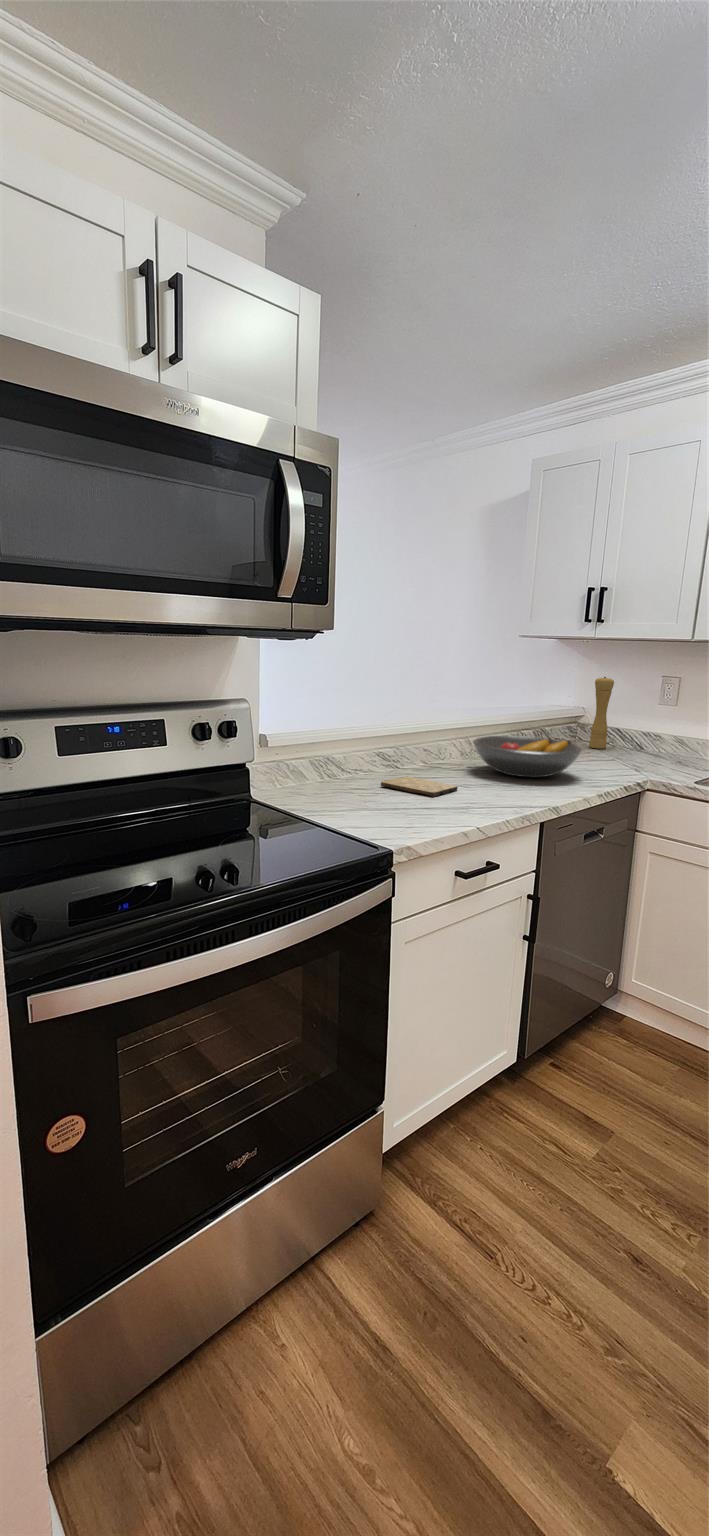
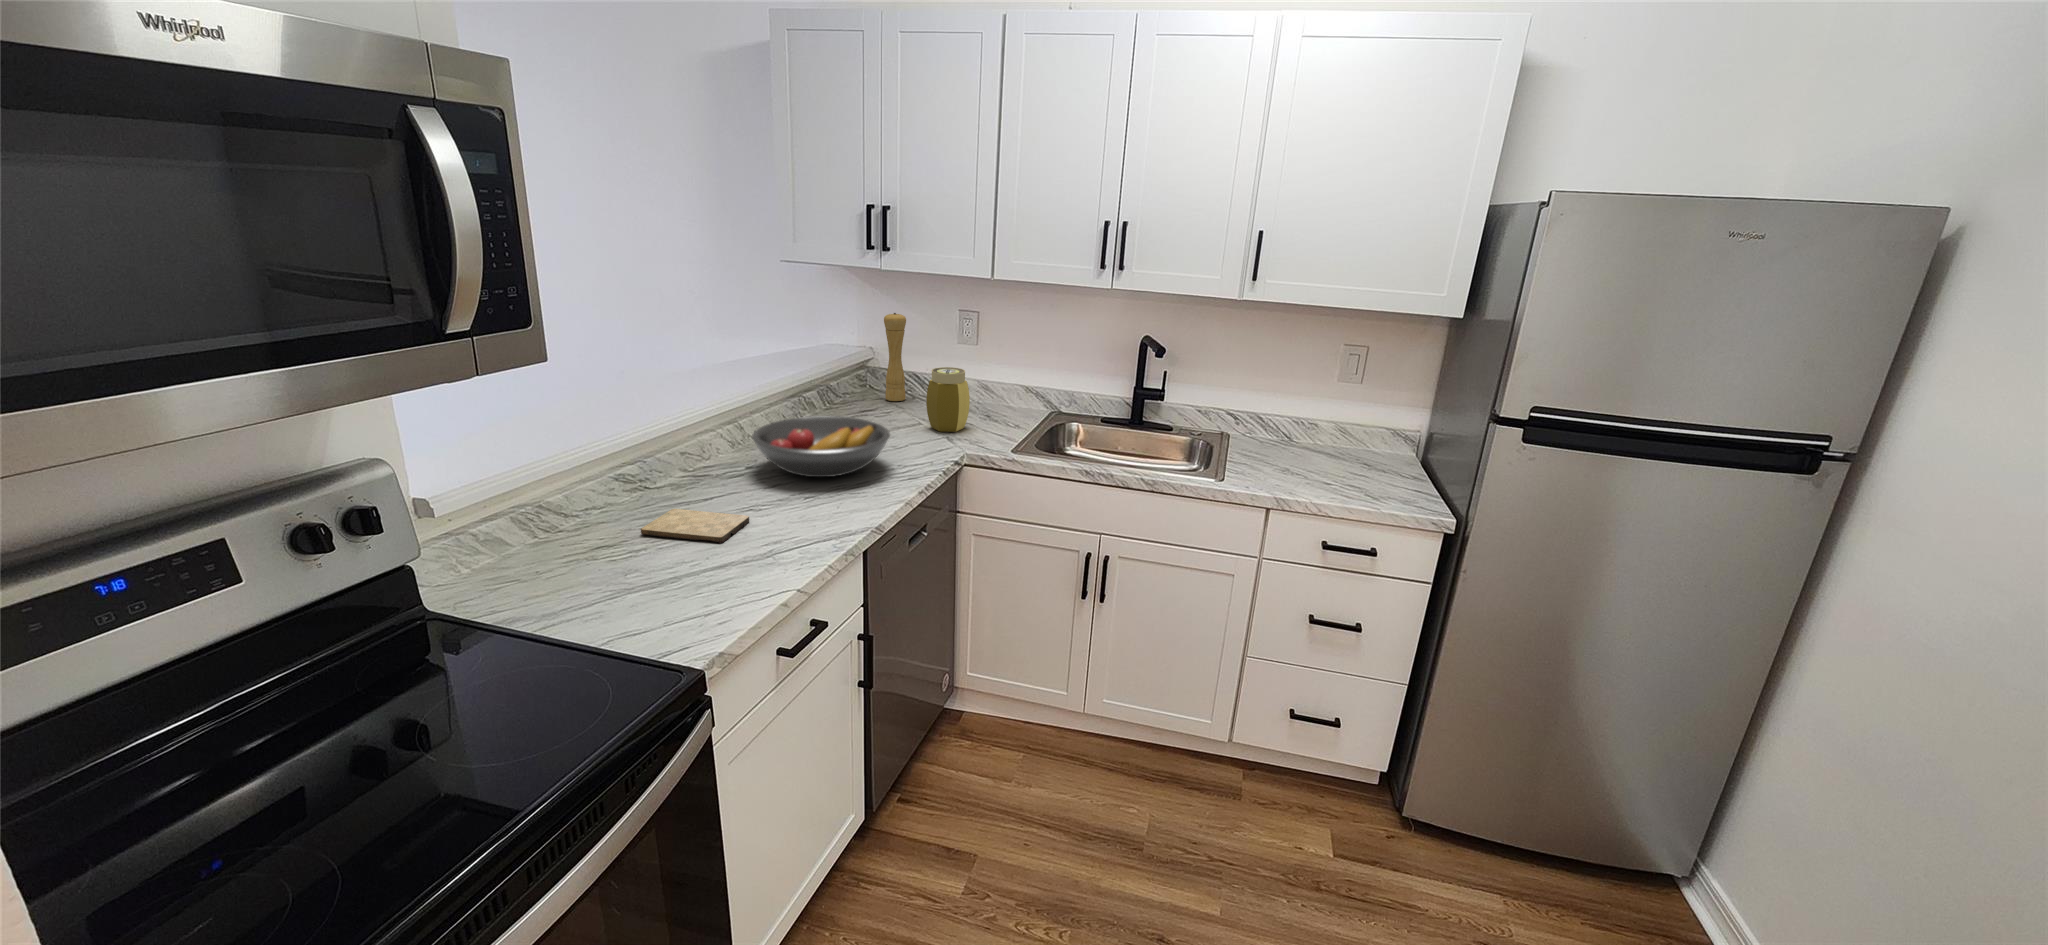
jar: none [621,714,661,768] -> present [926,367,970,432]

